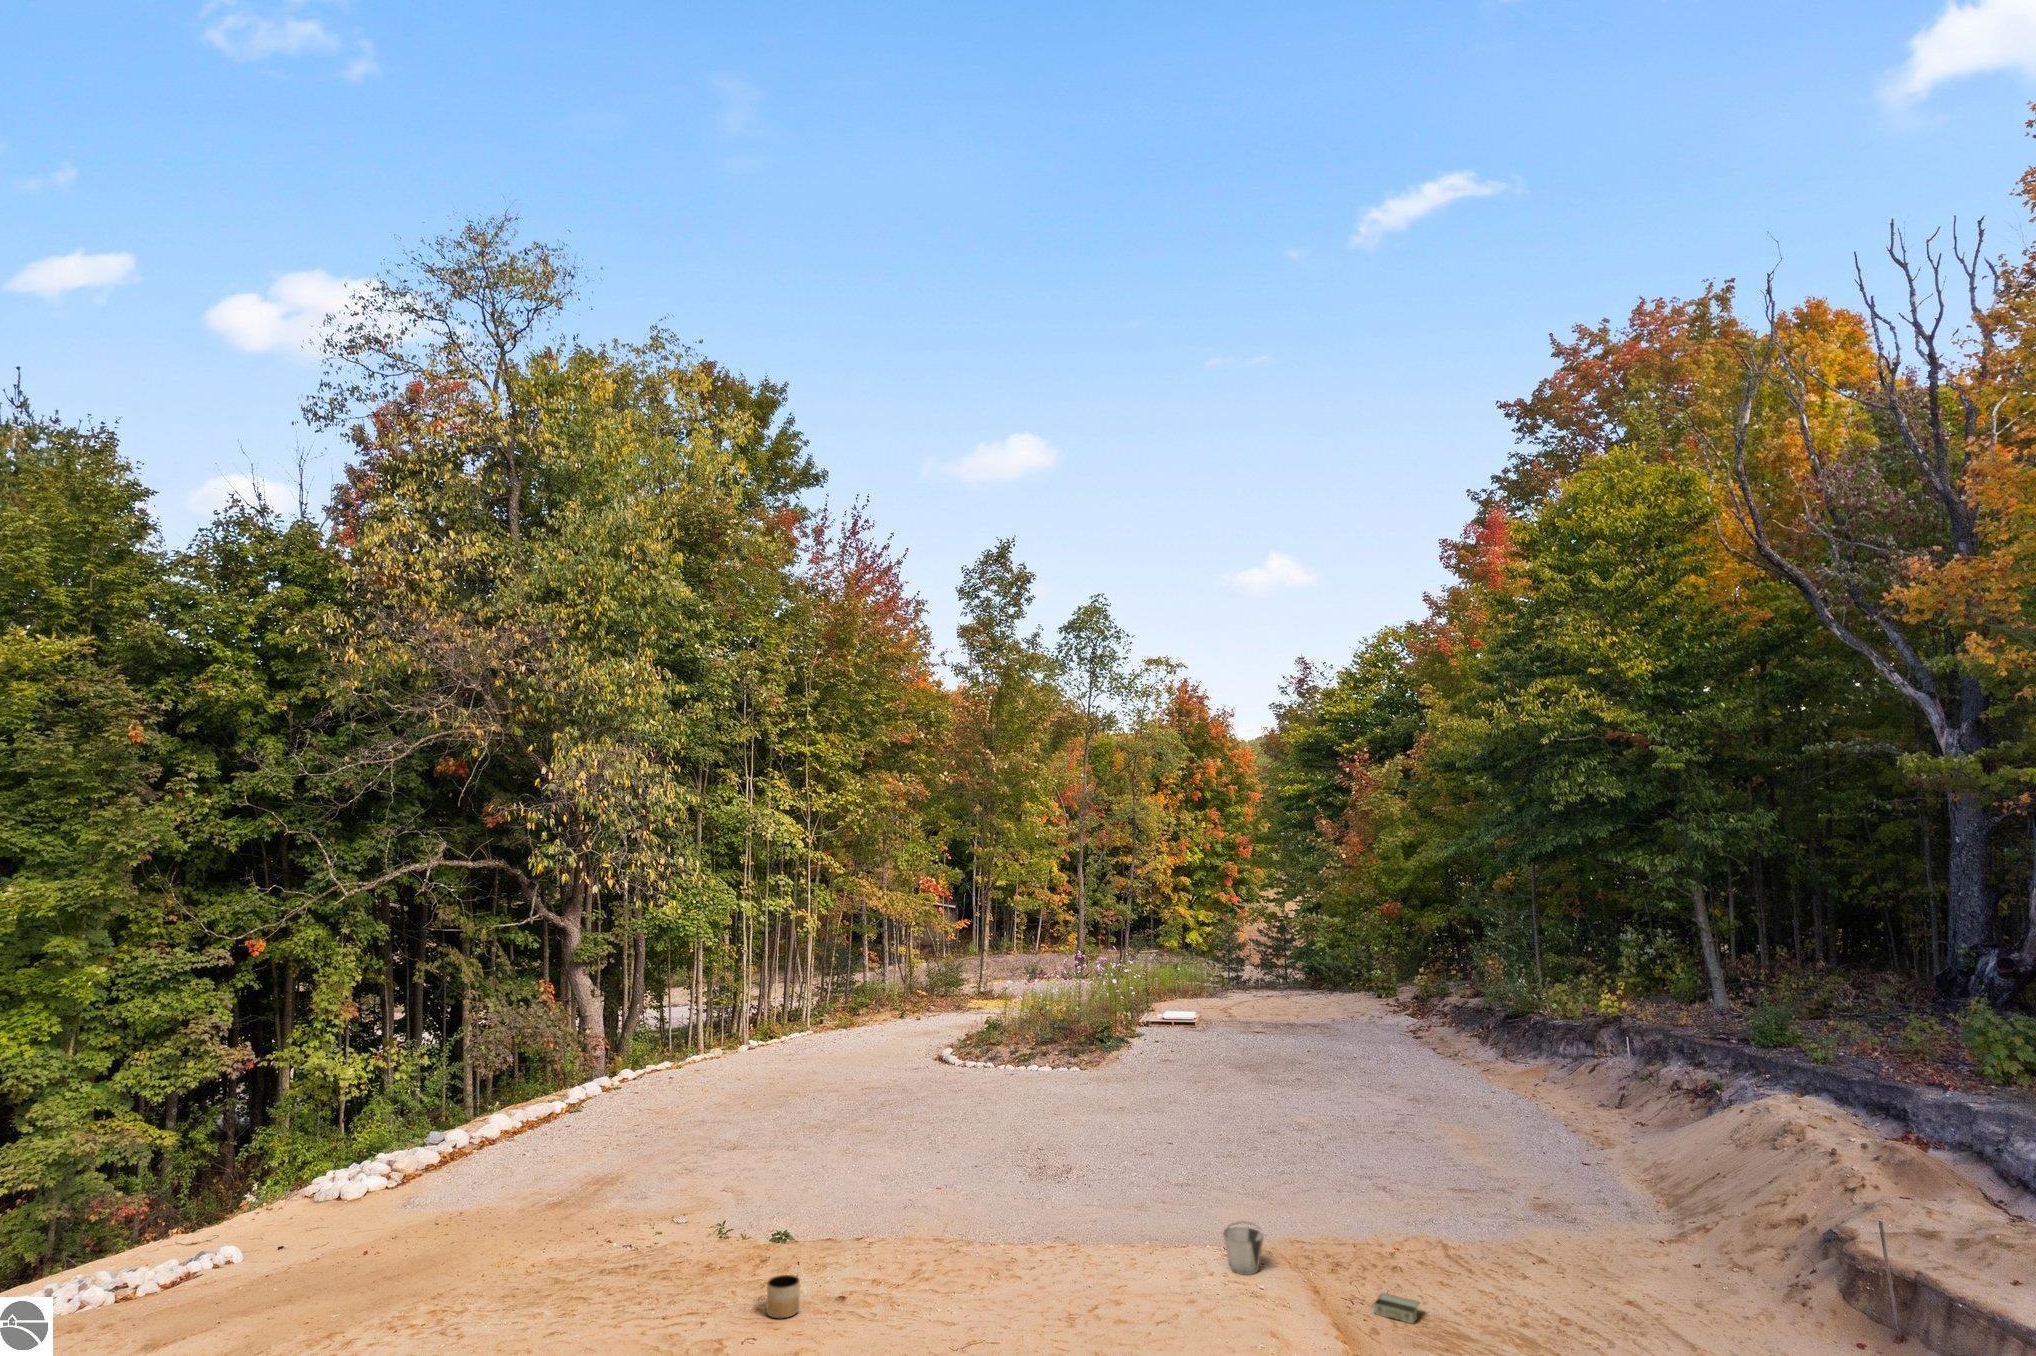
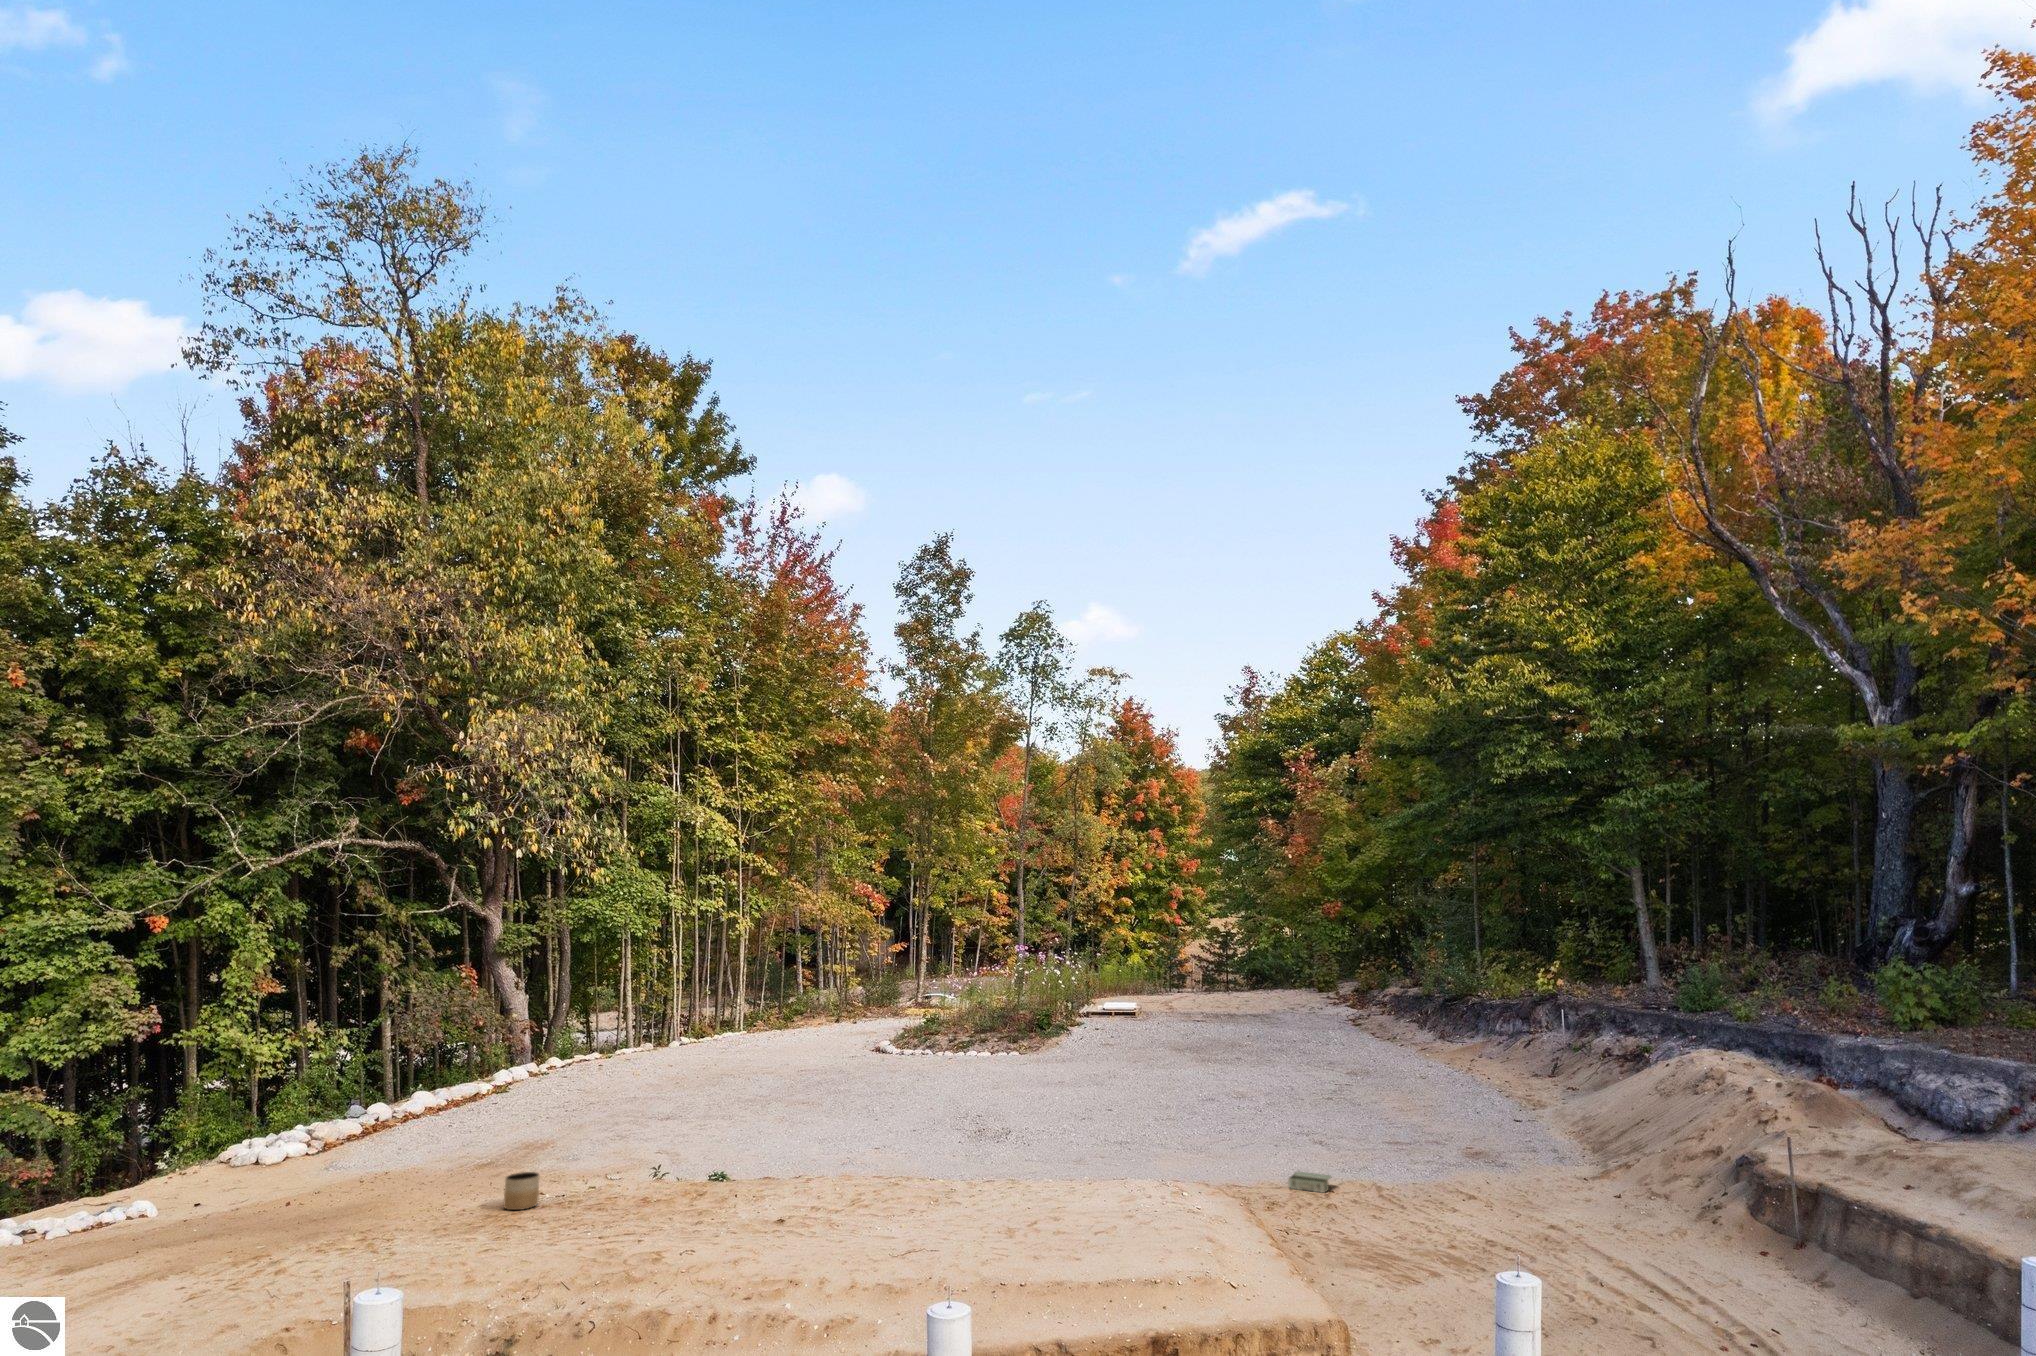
bucket: present [1223,1221,1264,1275] -> none [1148,1122,1187,1169]
planter: present [766,1275,800,1319] -> present [503,1172,540,1210]

